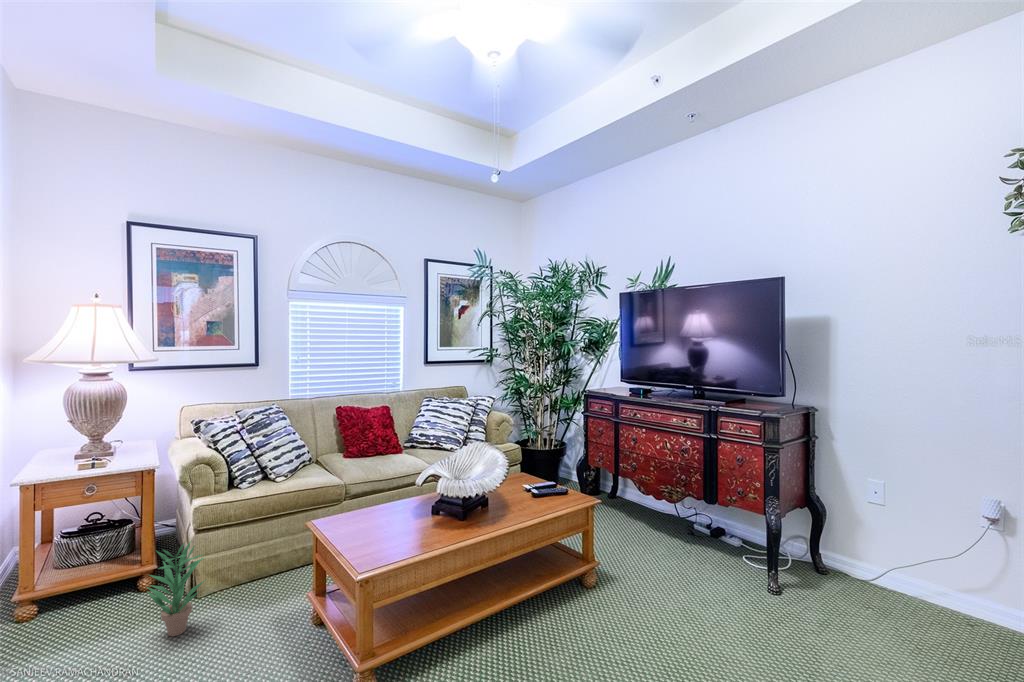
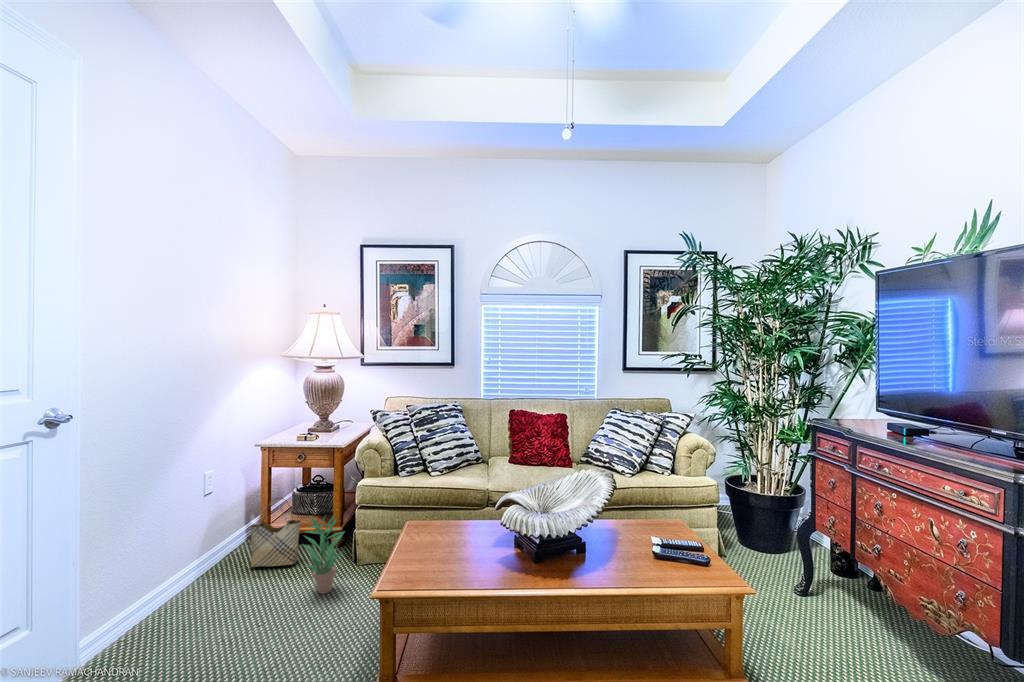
woven basket: none [25,545,107,644] -> present [250,498,301,567]

